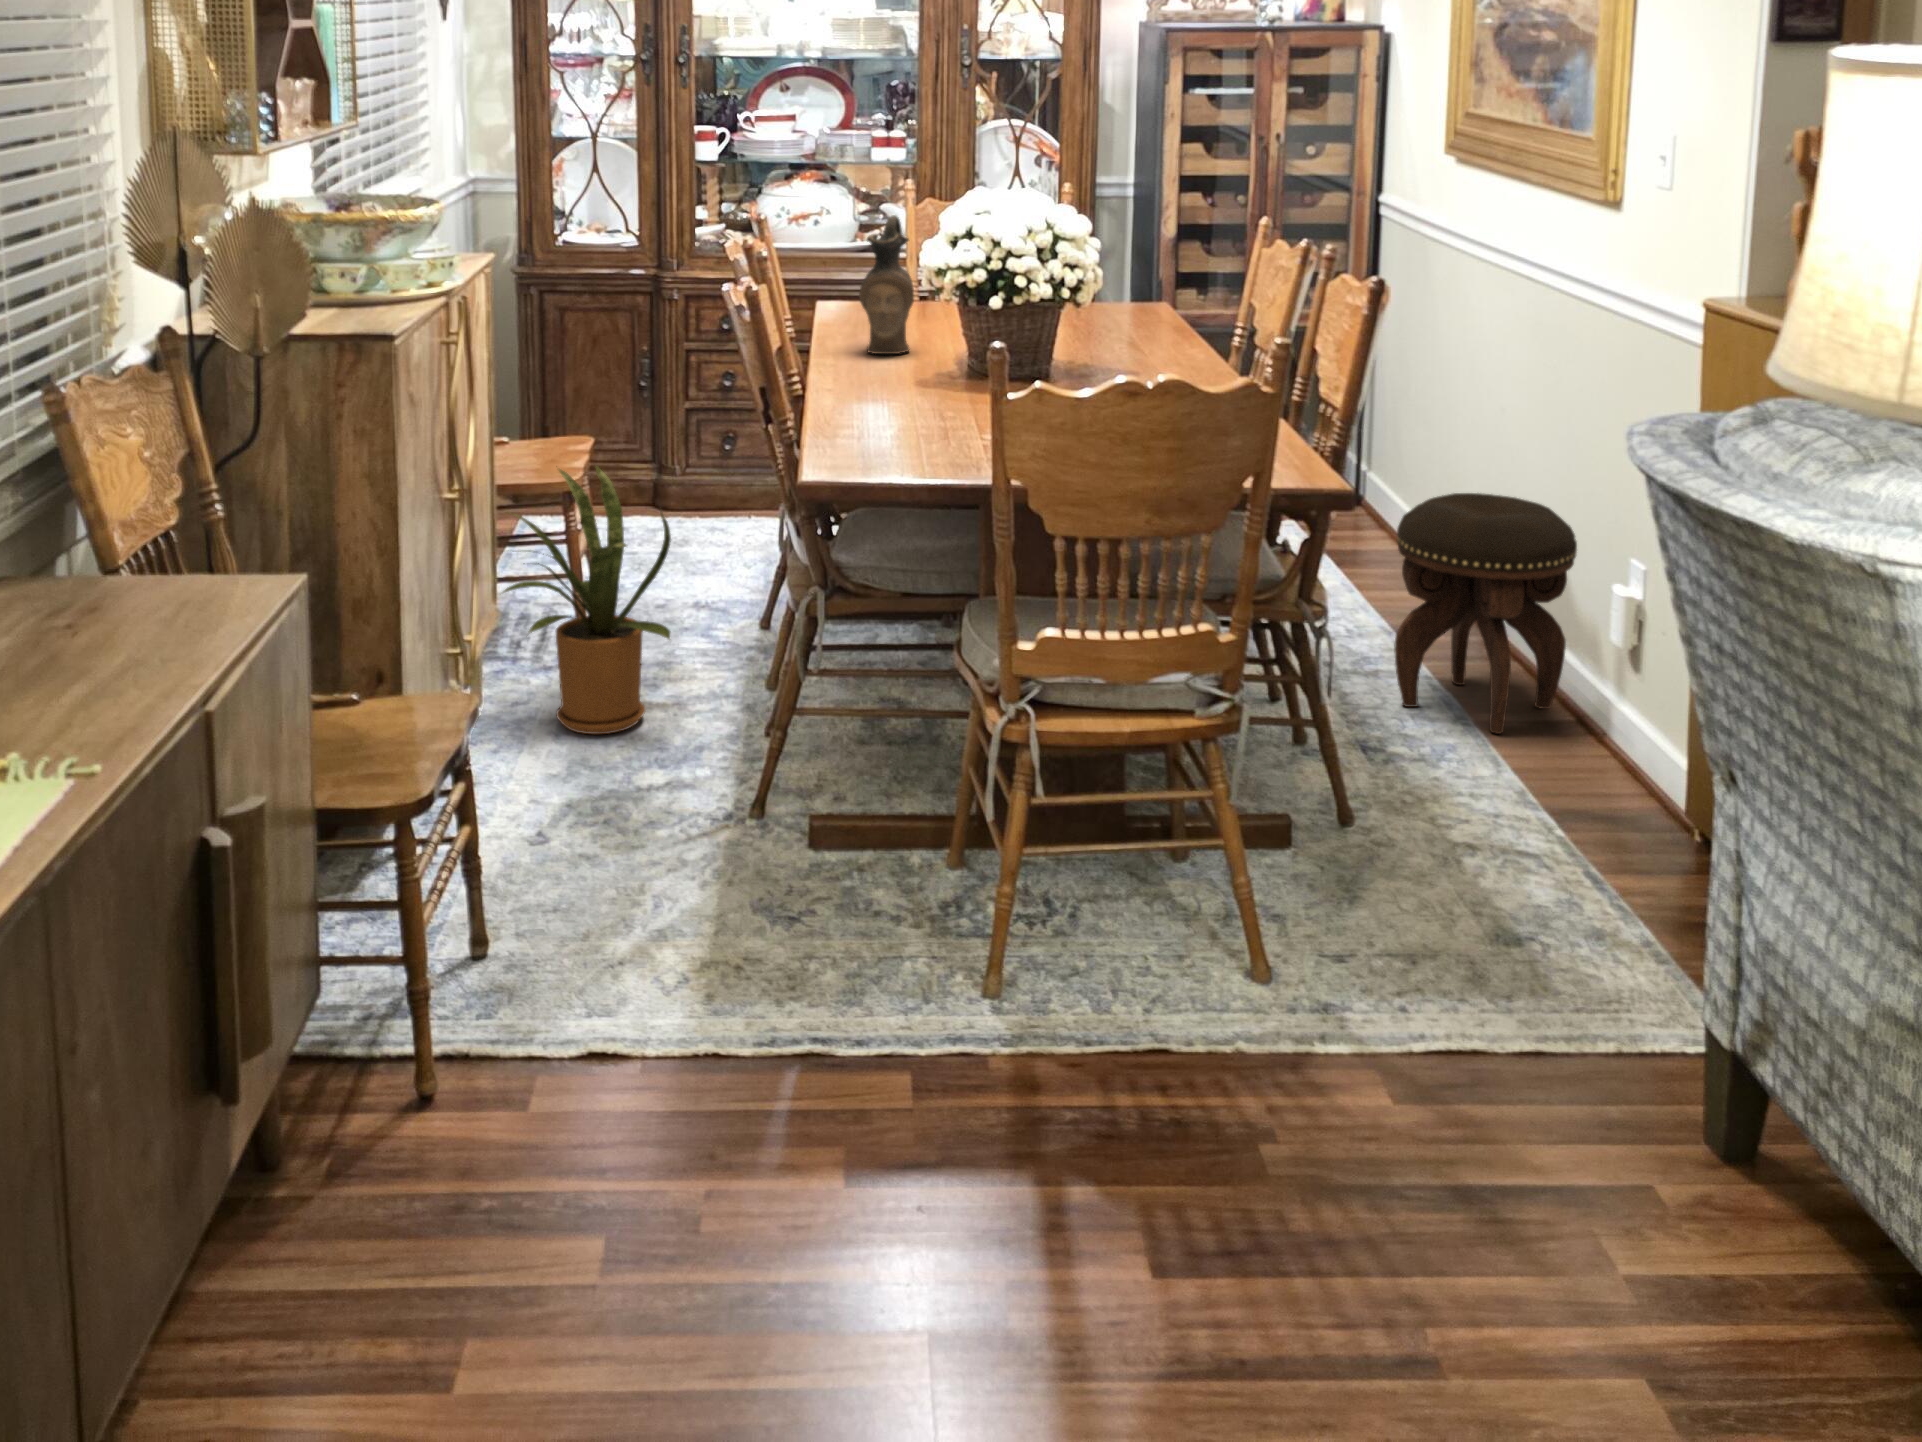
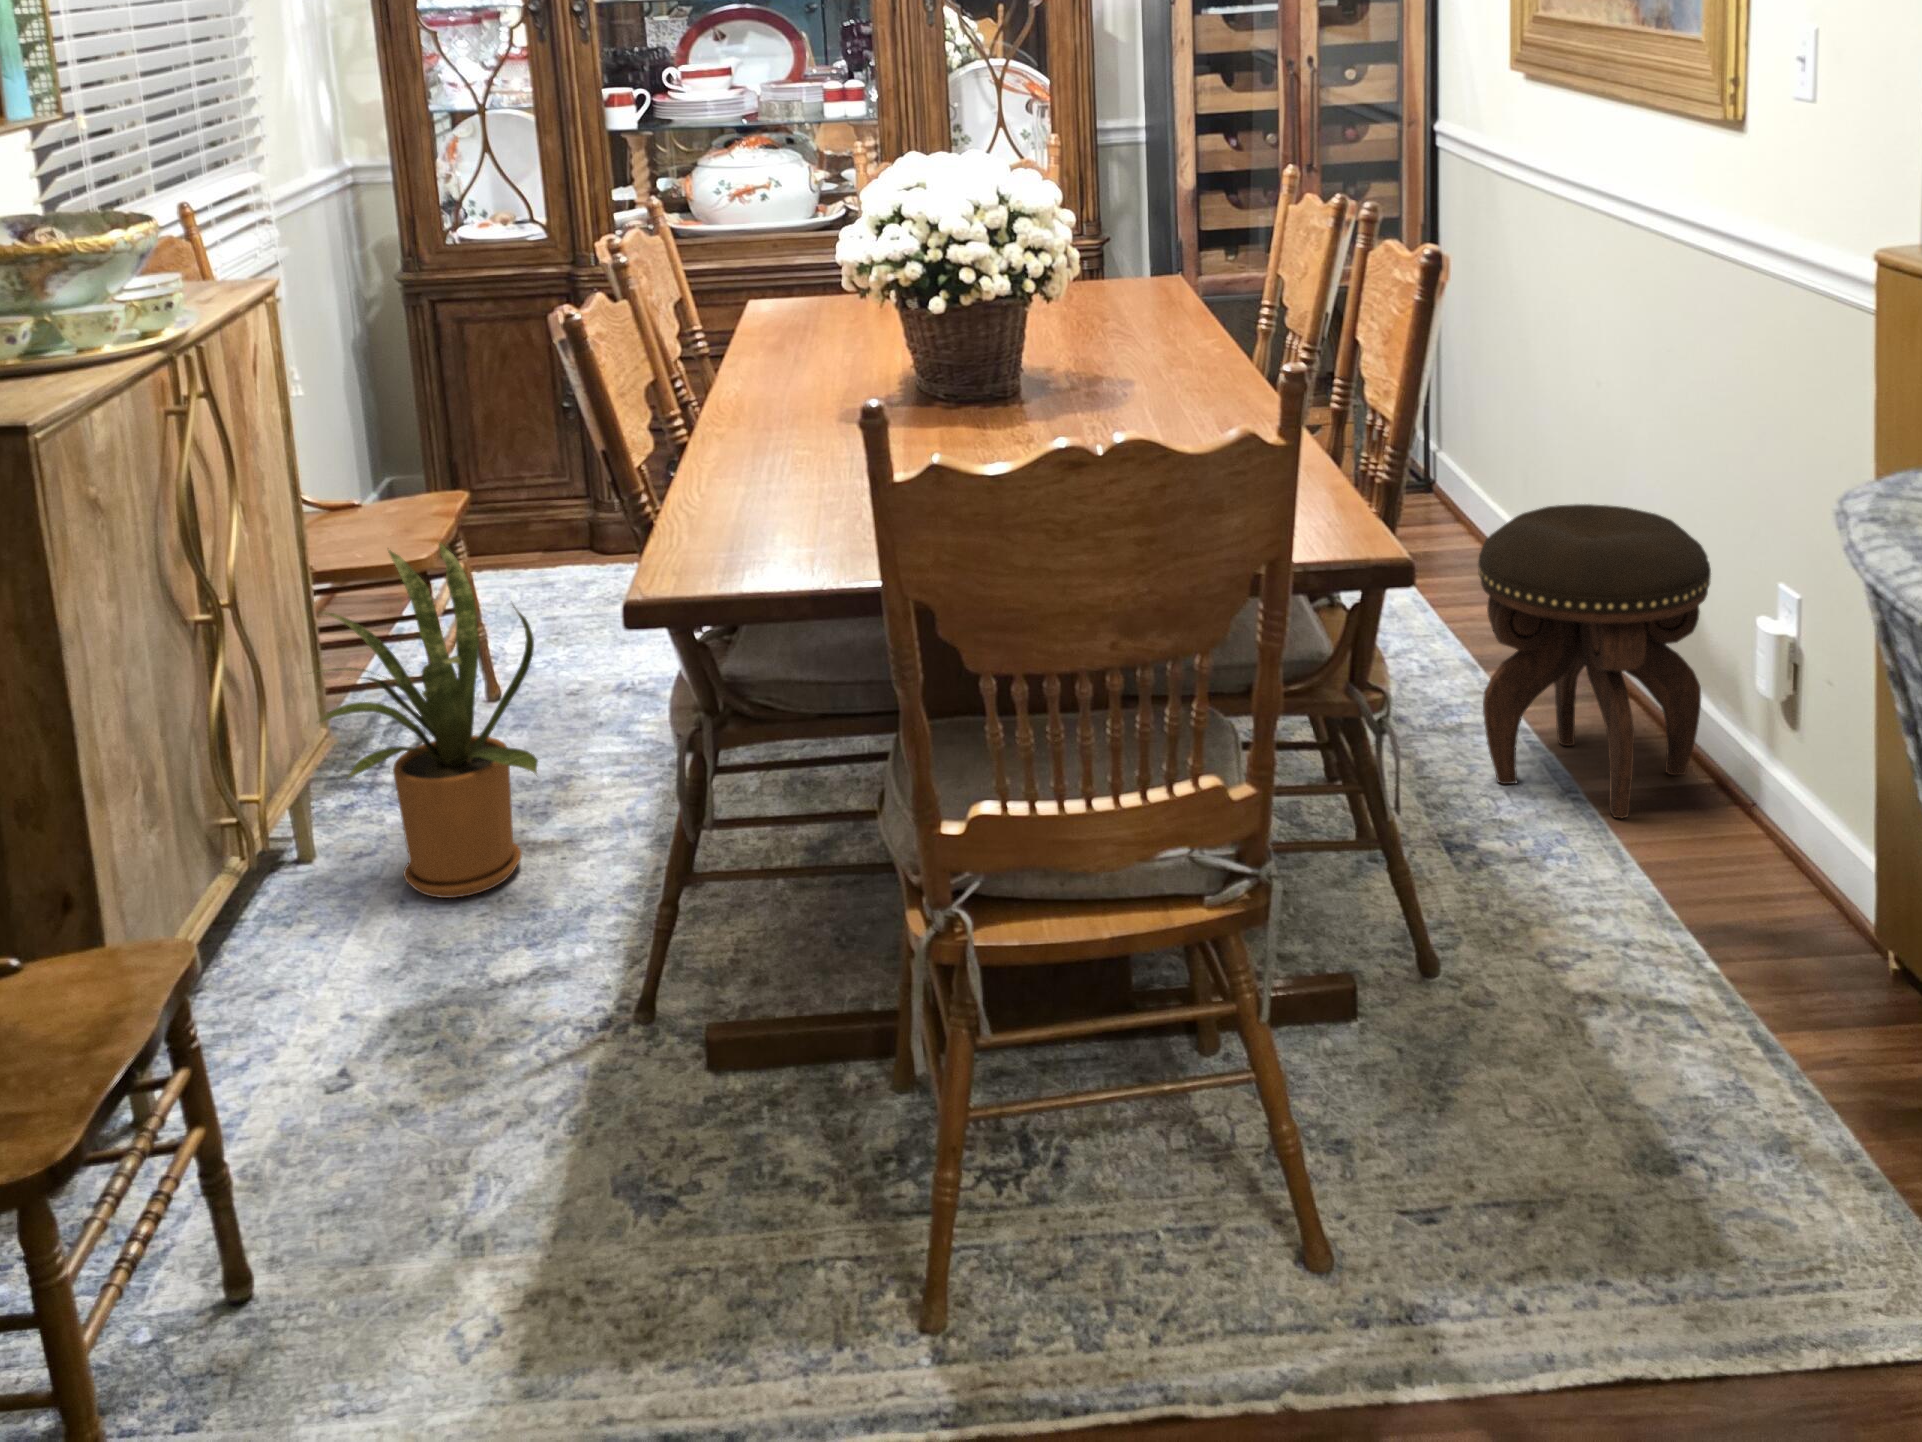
ceramic pitcher: present [859,215,914,354] -> none [771,194,843,374]

